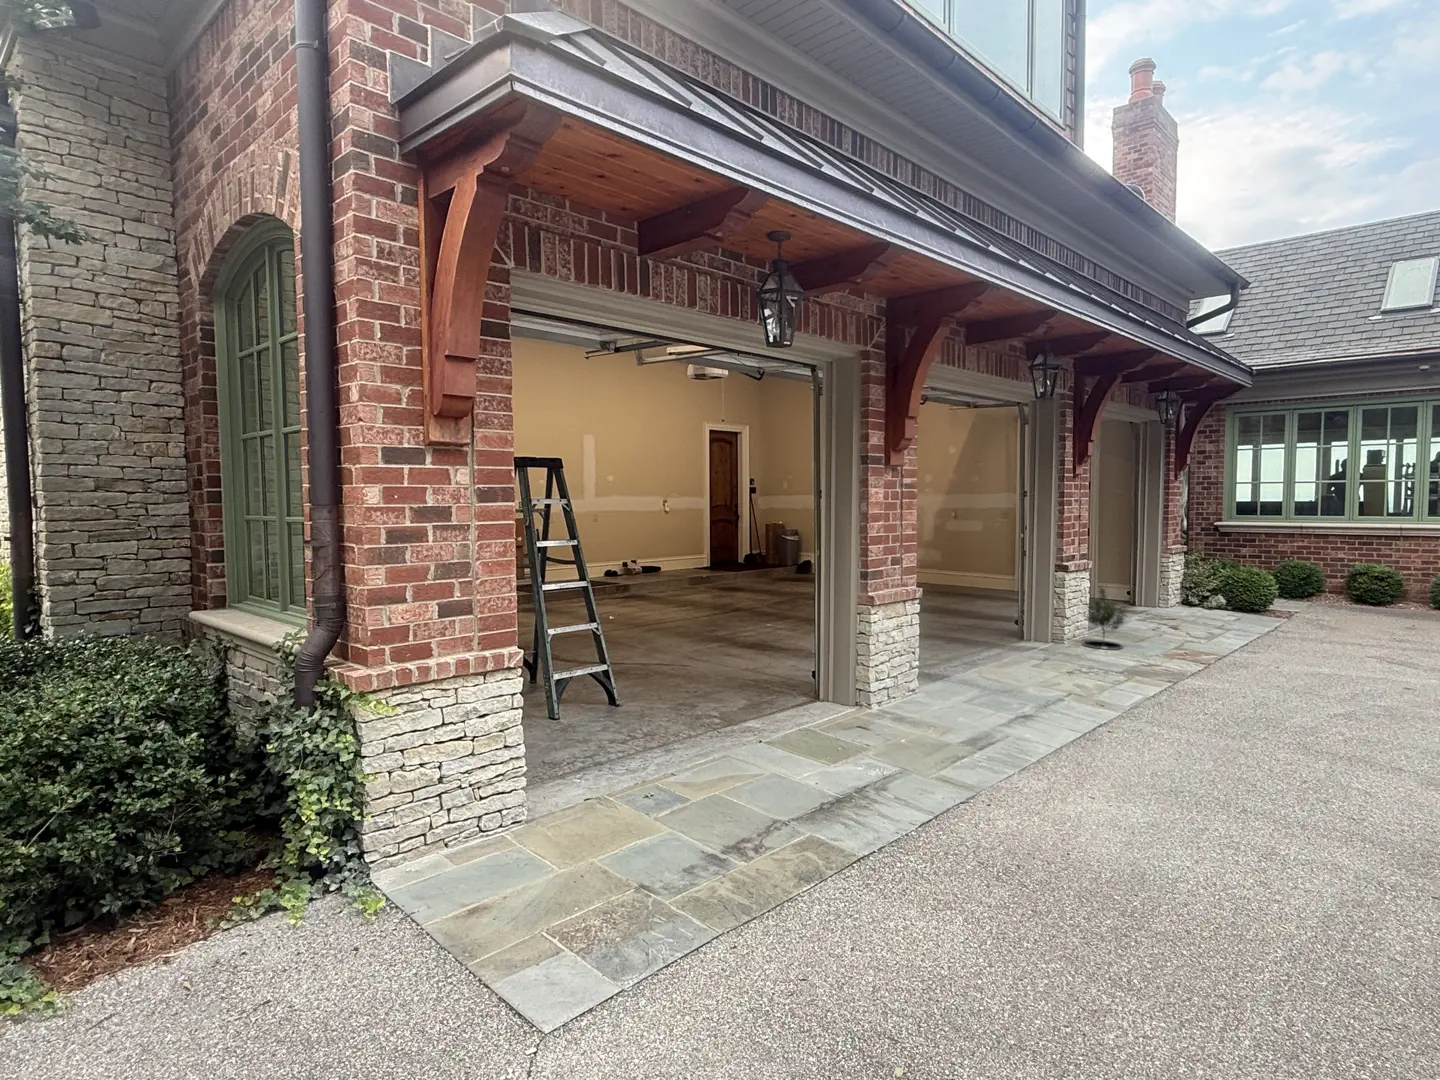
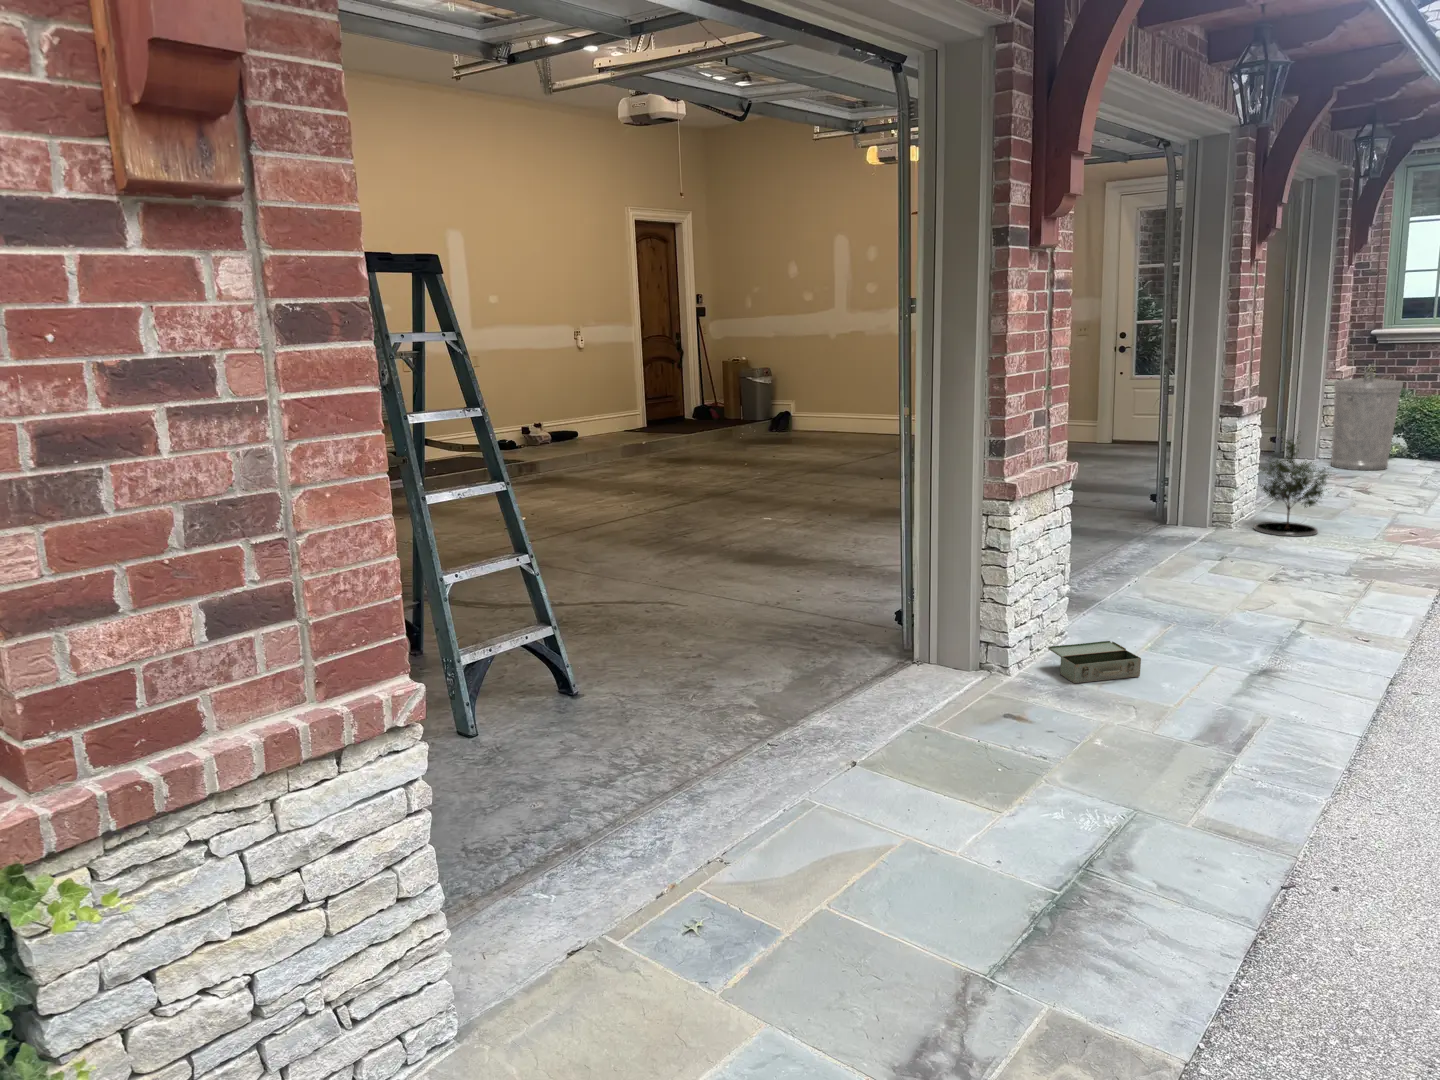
trash can: none [1166,548,1213,615] -> present [1331,372,1403,470]
toolbox: none [898,693,950,714] -> present [1048,641,1141,683]

